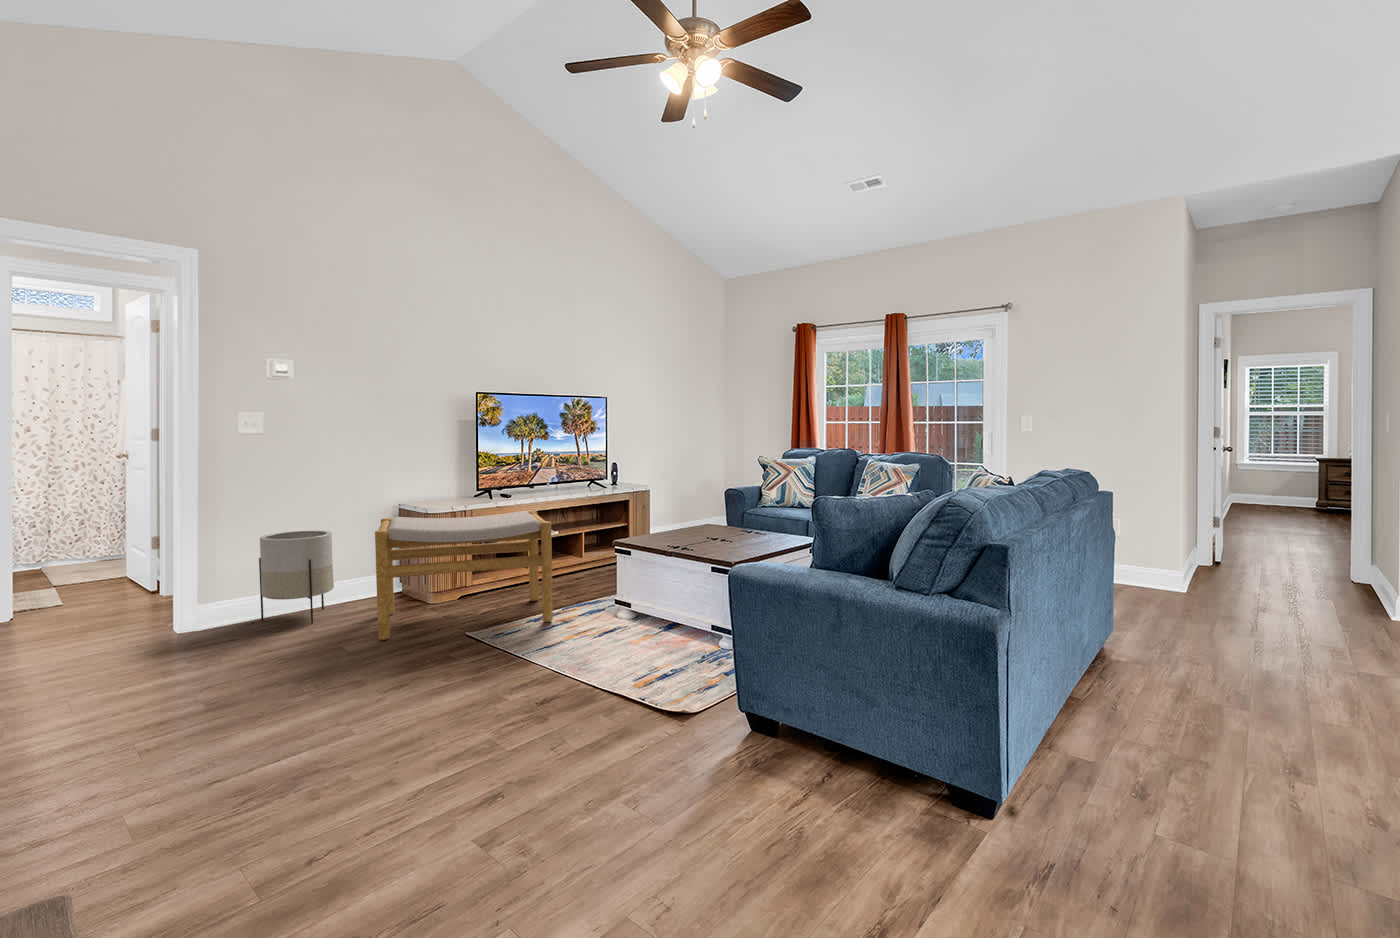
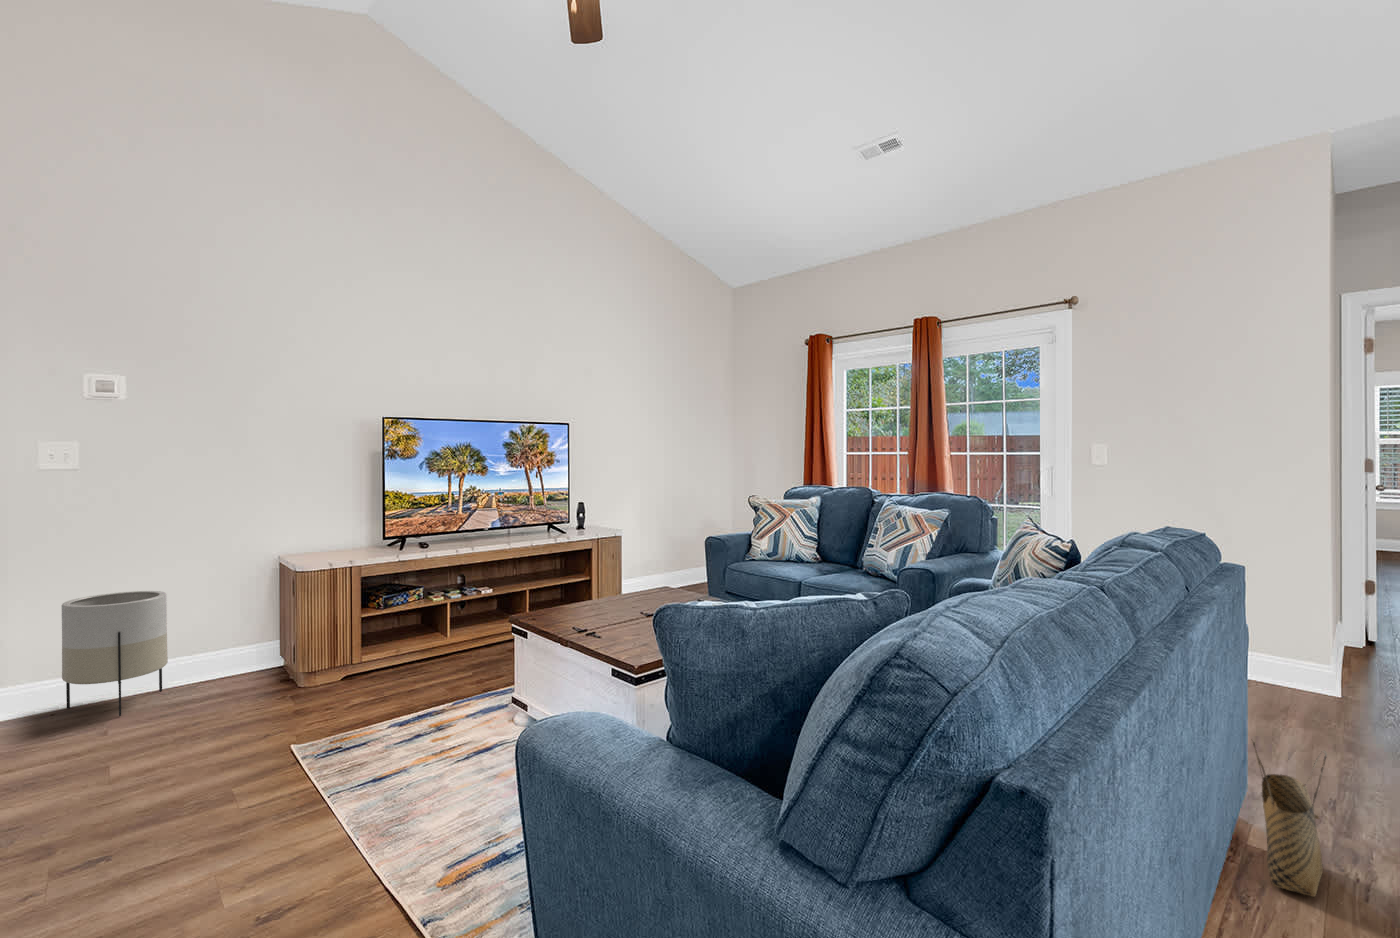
footstool: present [375,511,553,640] -> none [165,569,434,751]
woven basket: none [1114,592,1153,674] -> present [1253,742,1327,897]

